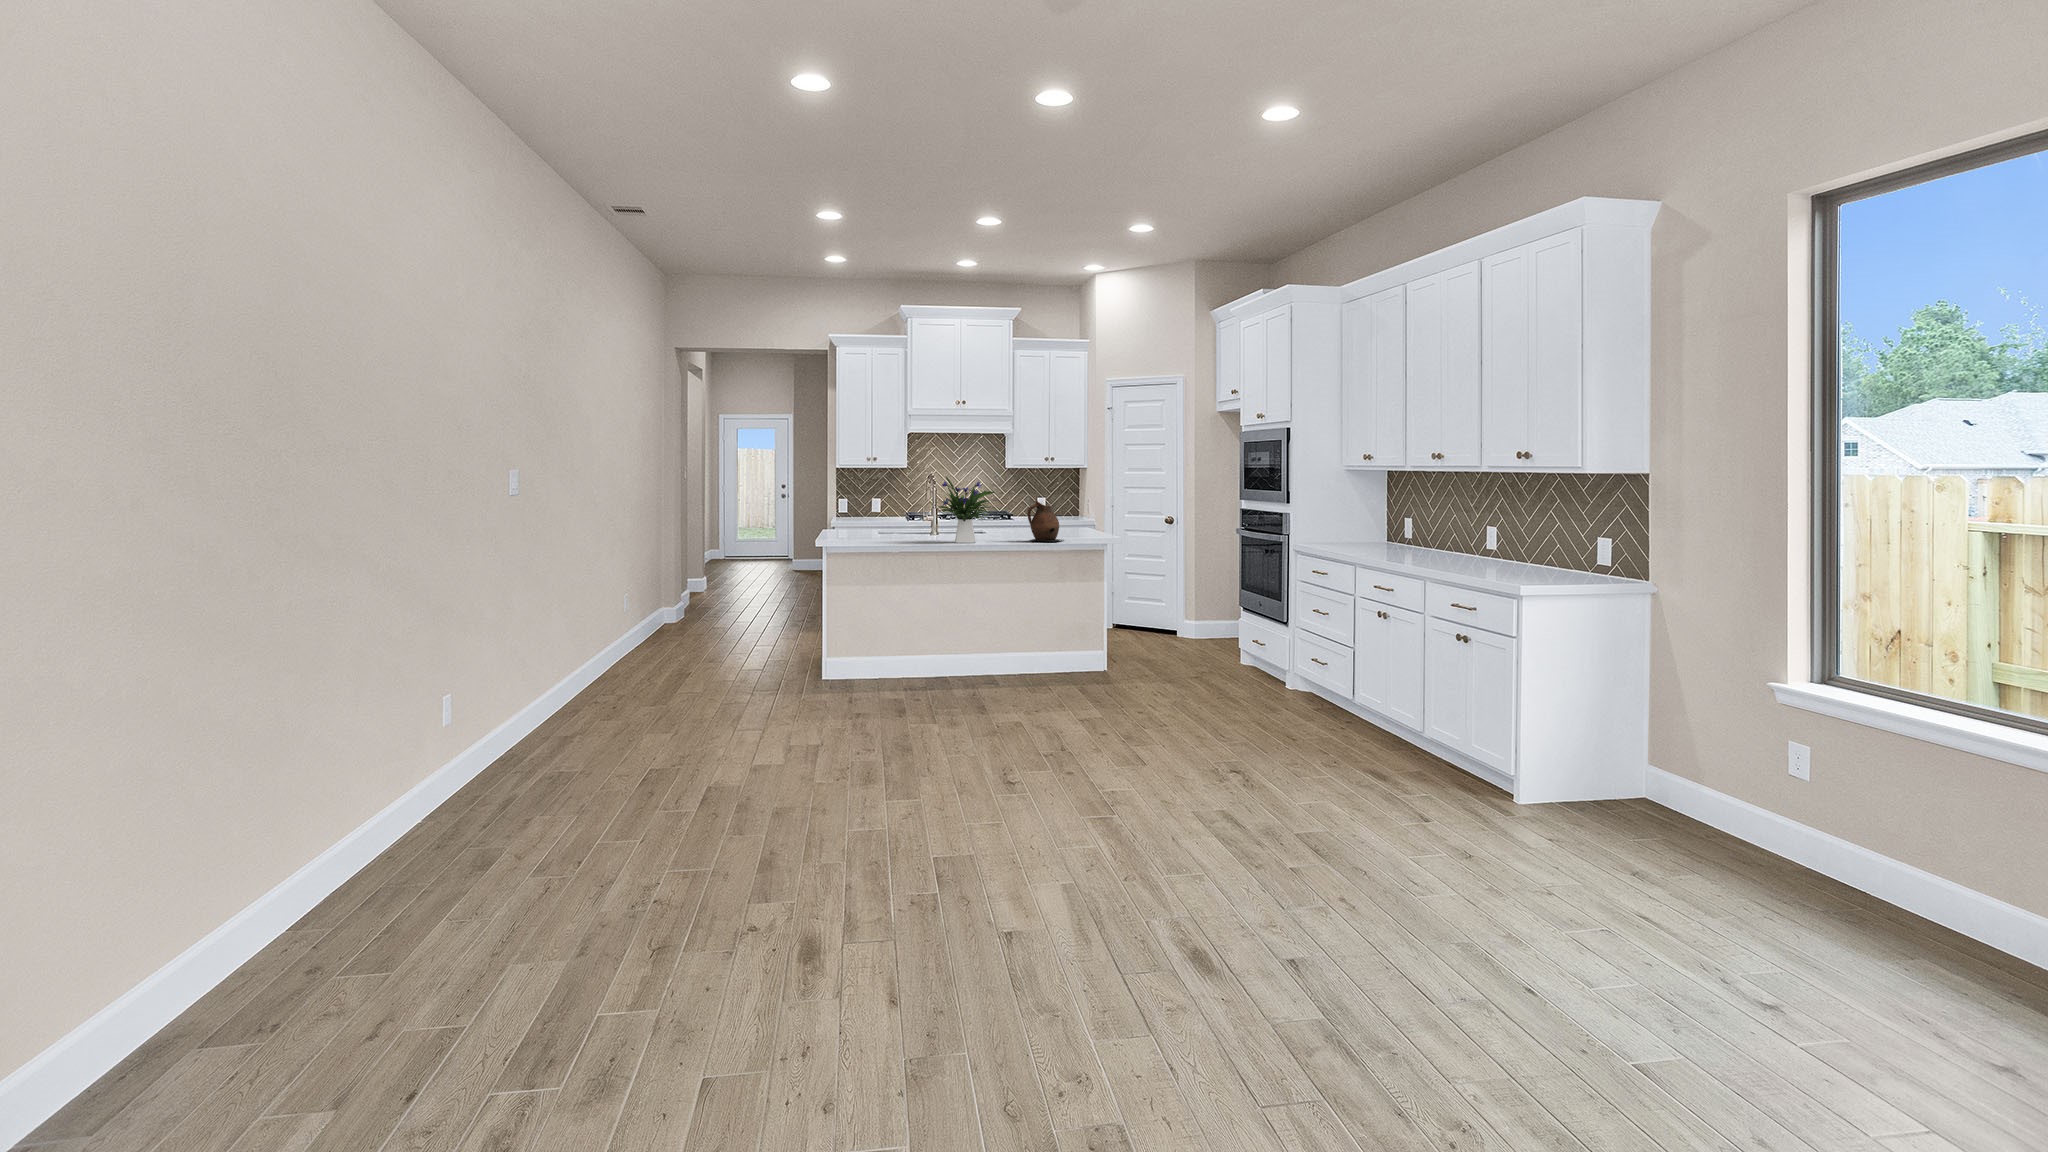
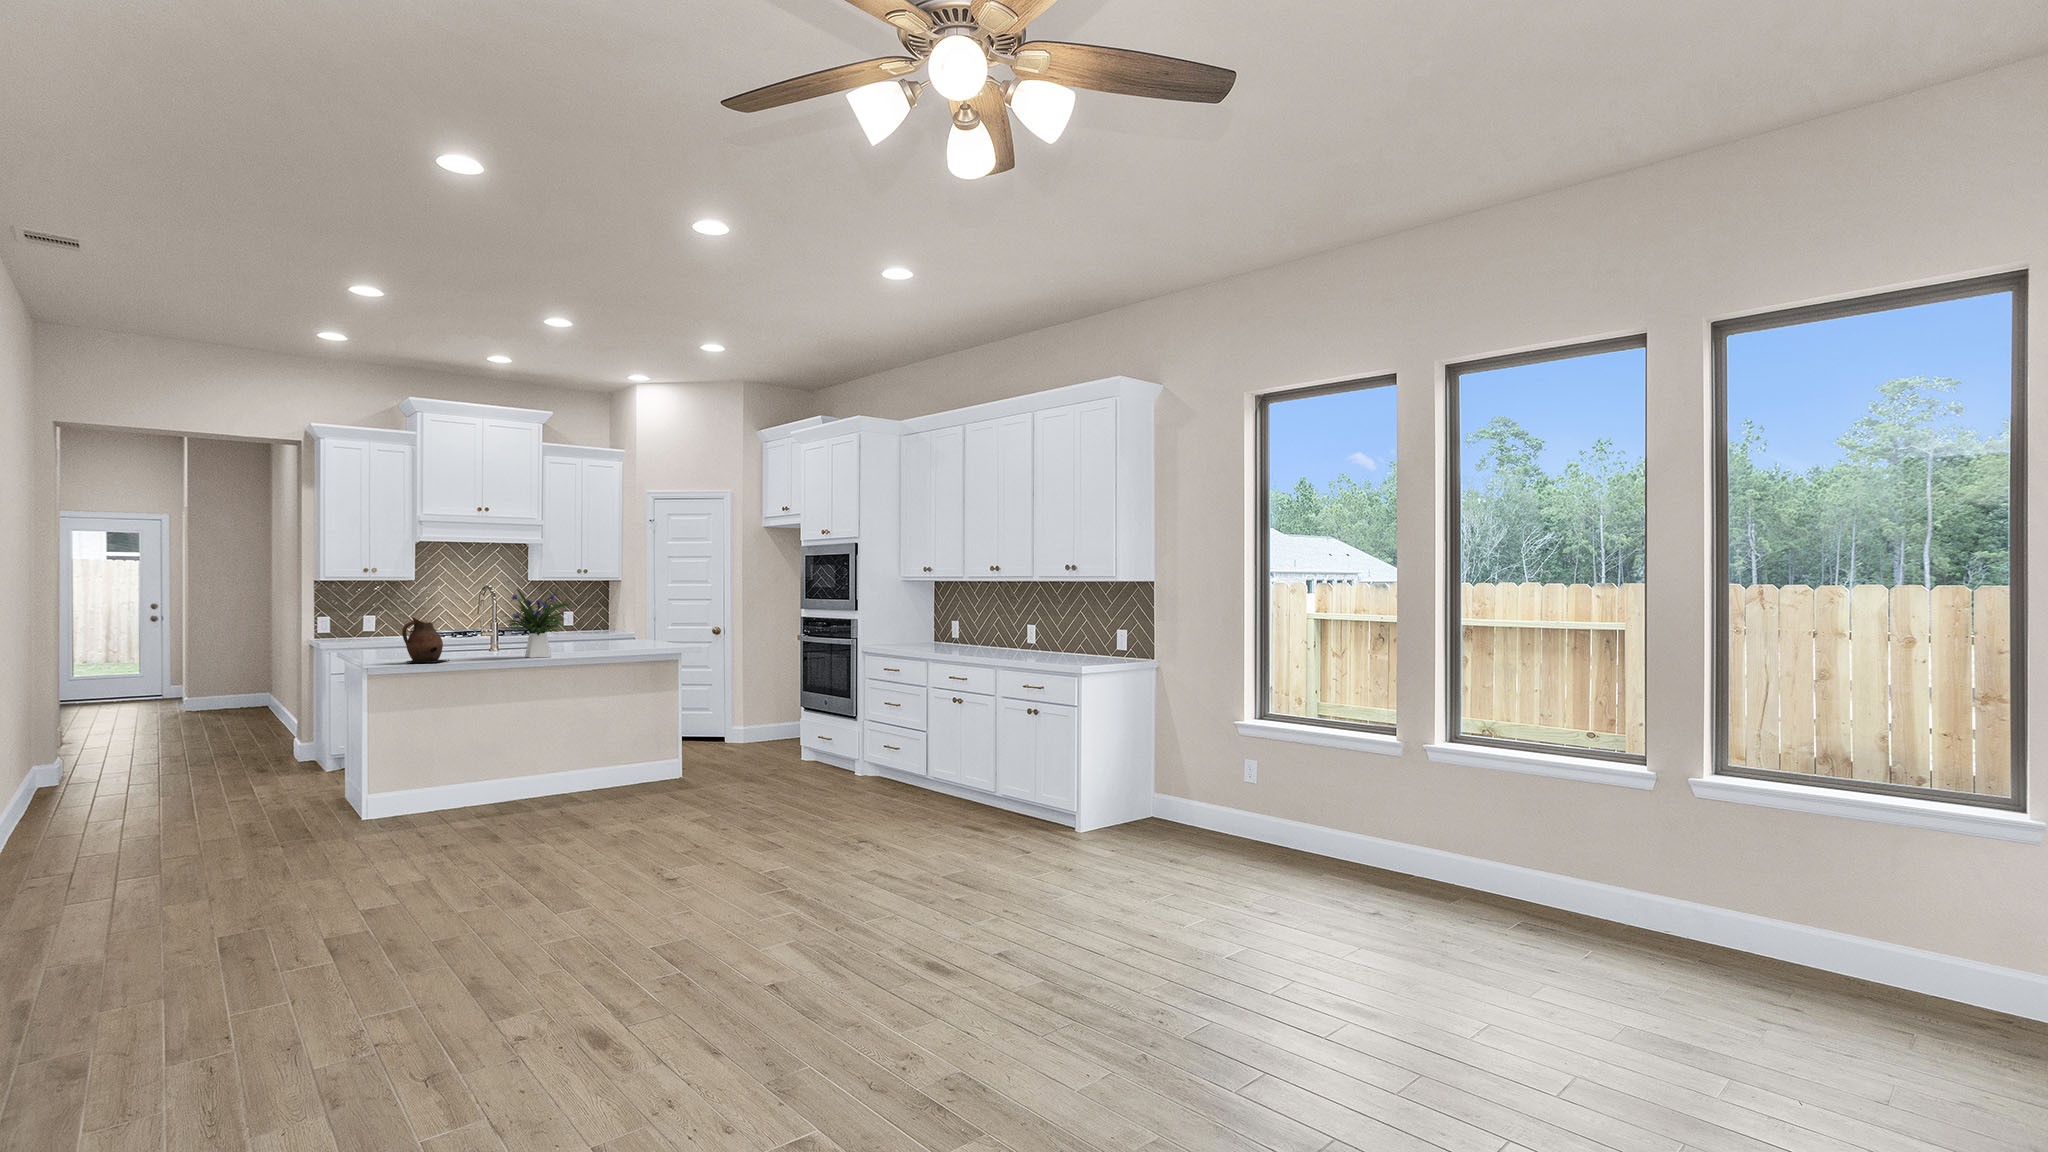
ceramic pitcher: present [1027,501,1064,542] -> present [402,617,449,663]

